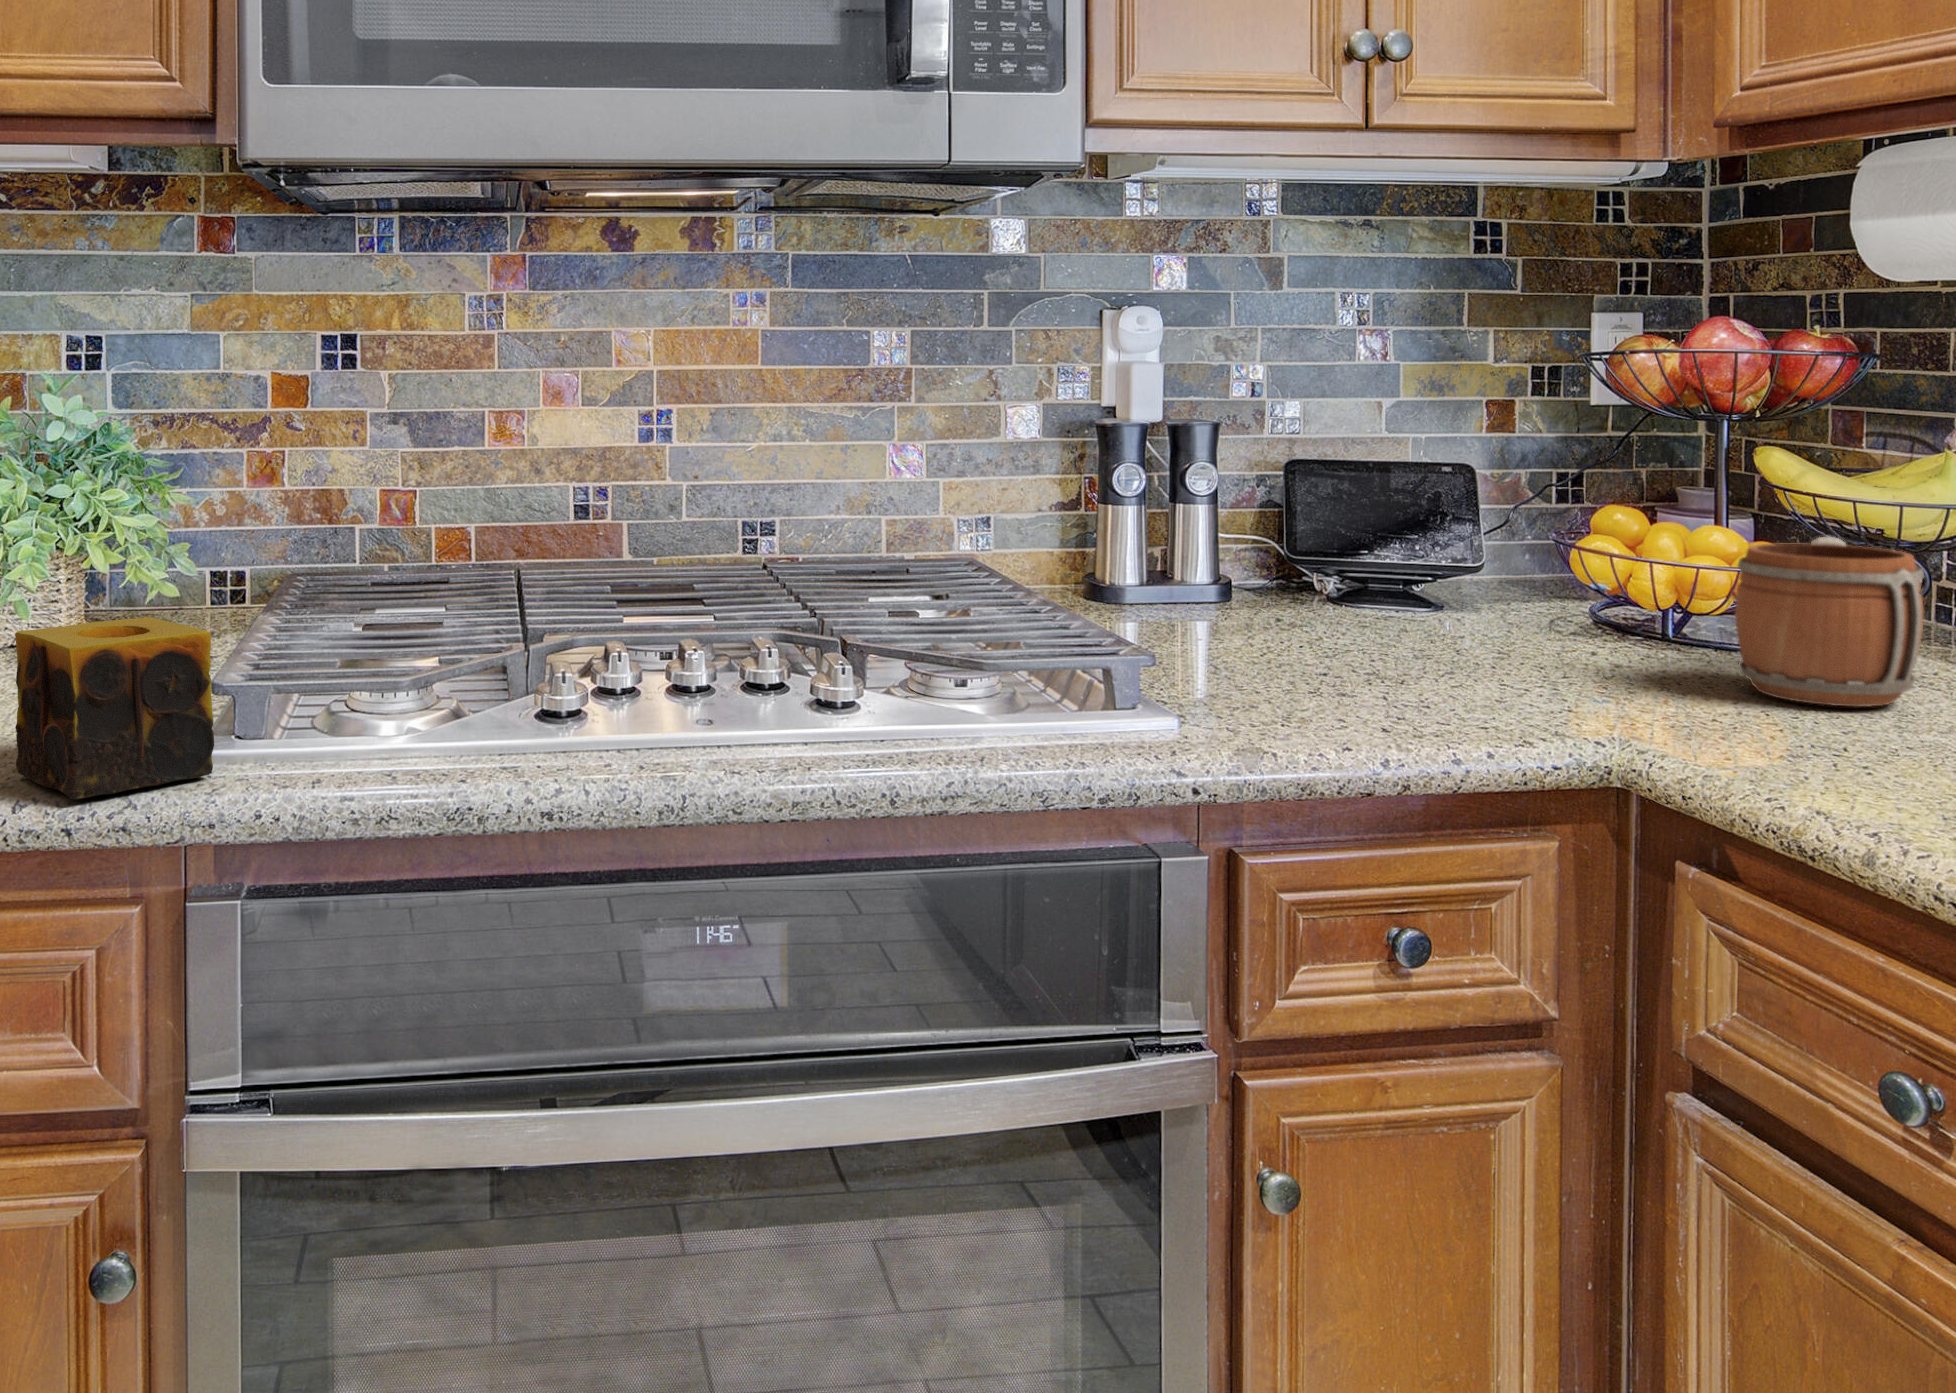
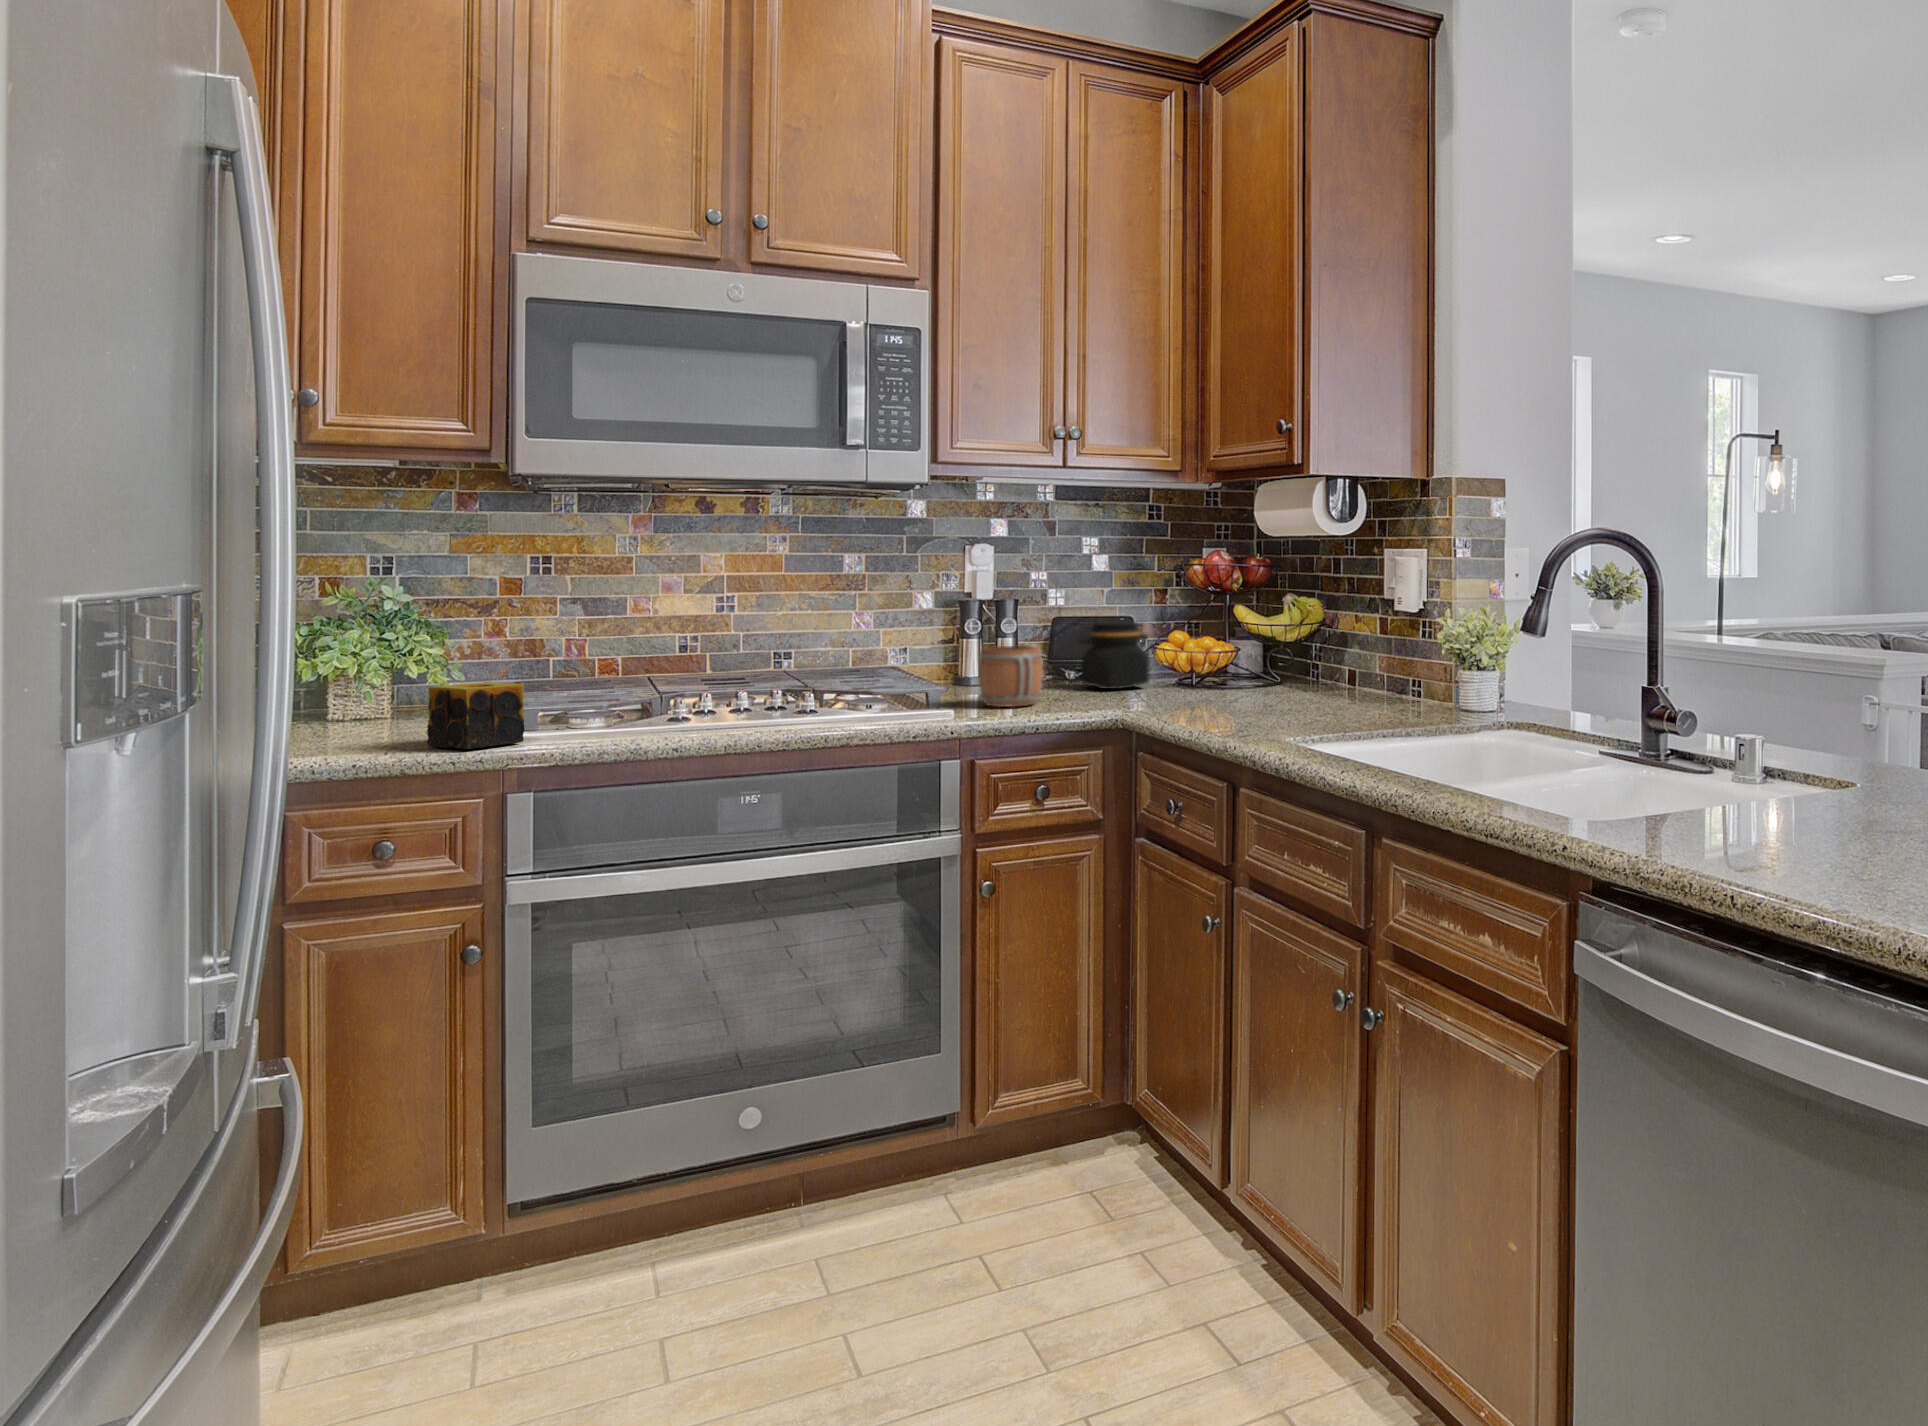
jar: none [1403,478,1581,643] -> present [1079,621,1150,689]
mug: present [1735,537,1924,707] -> present [978,644,1043,707]

